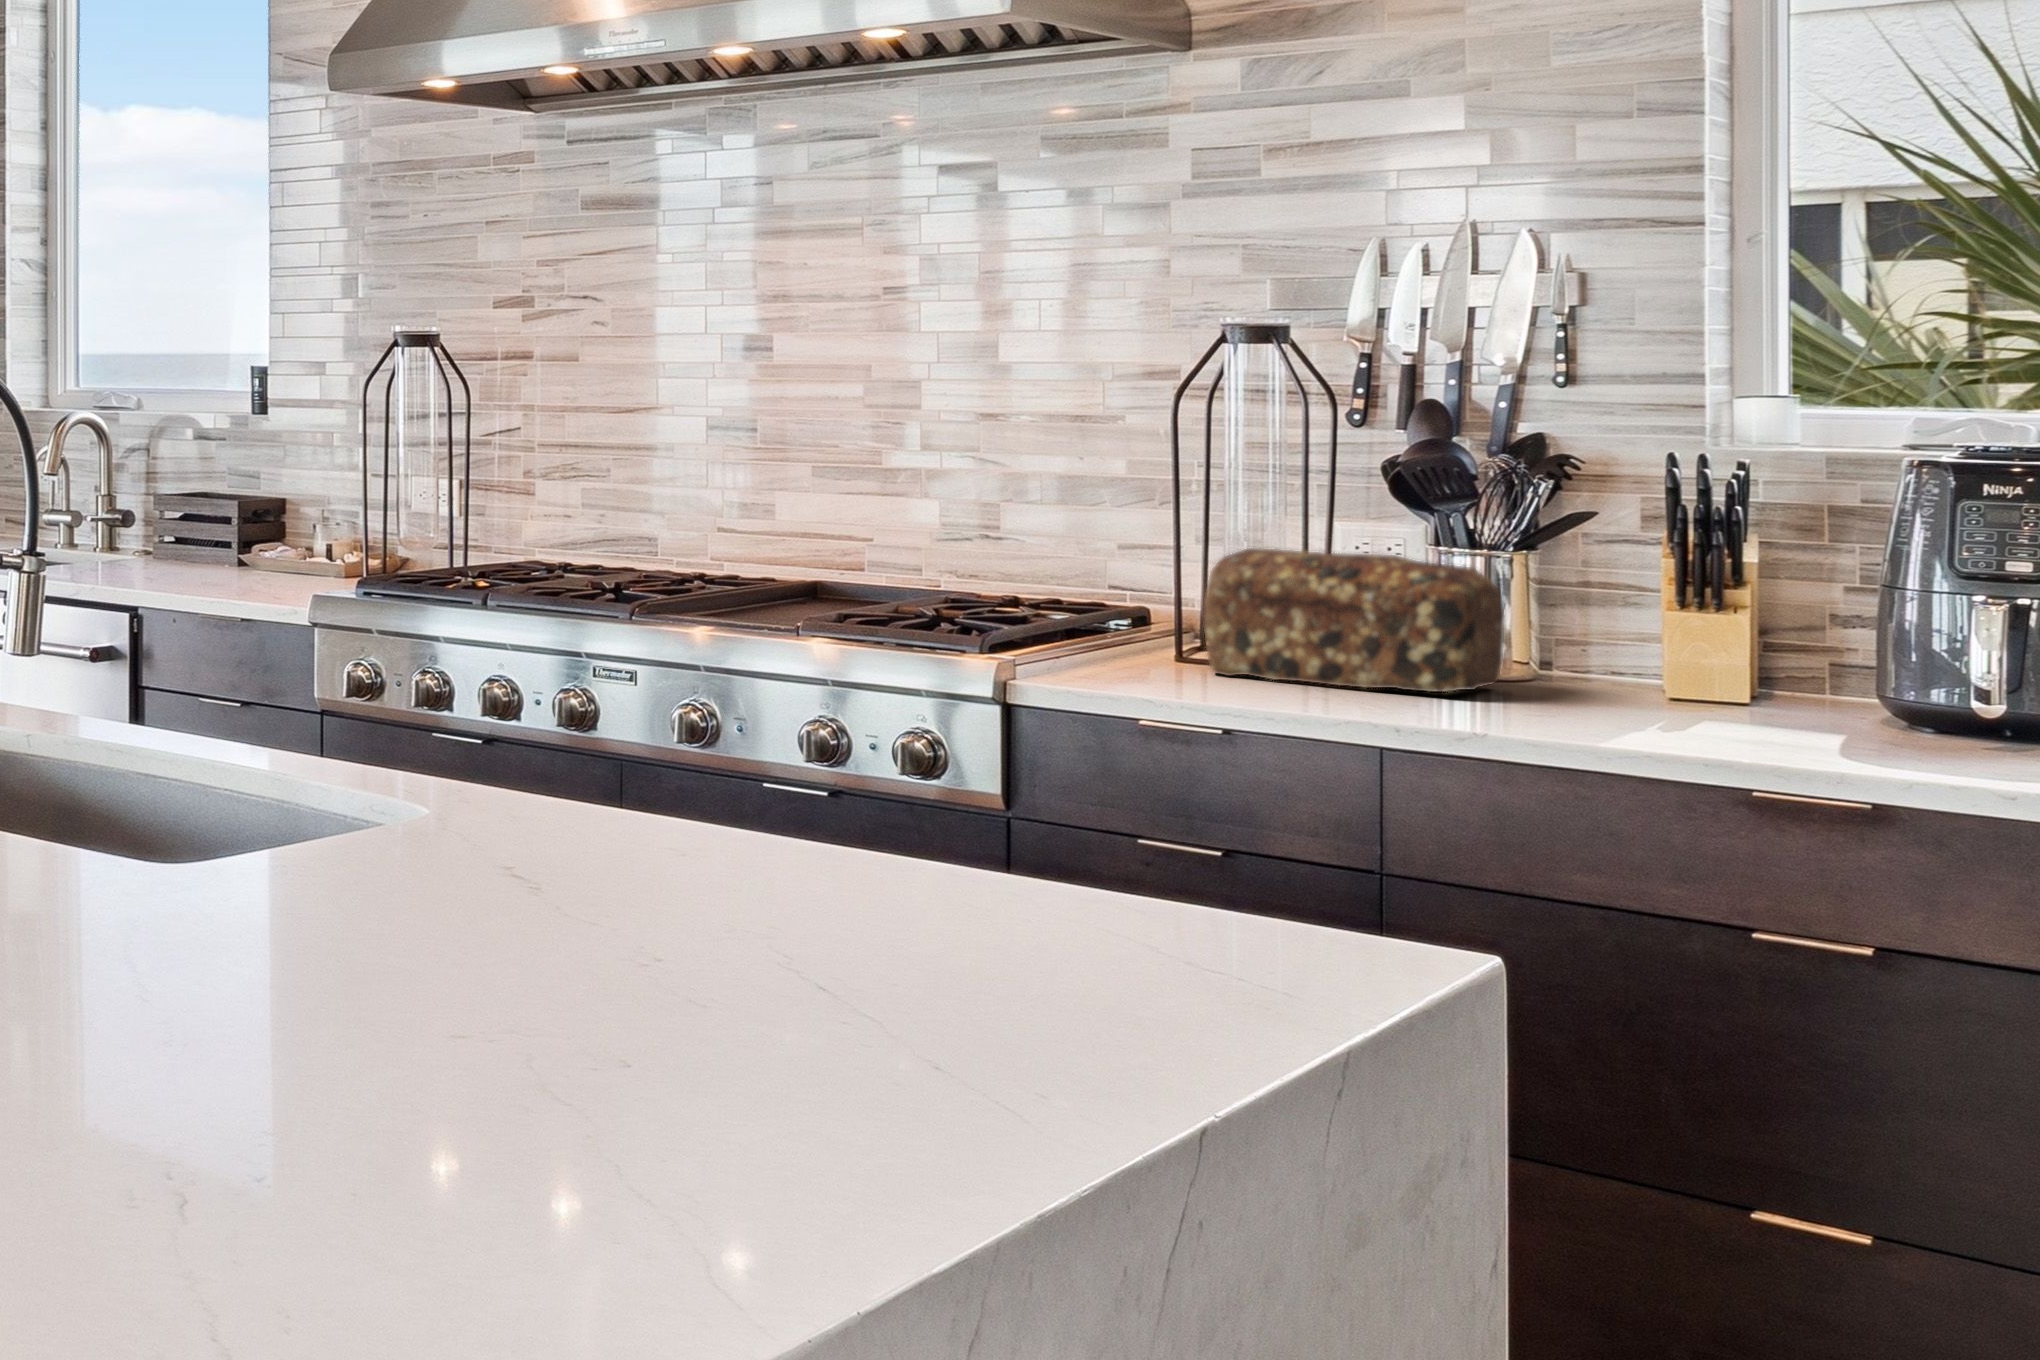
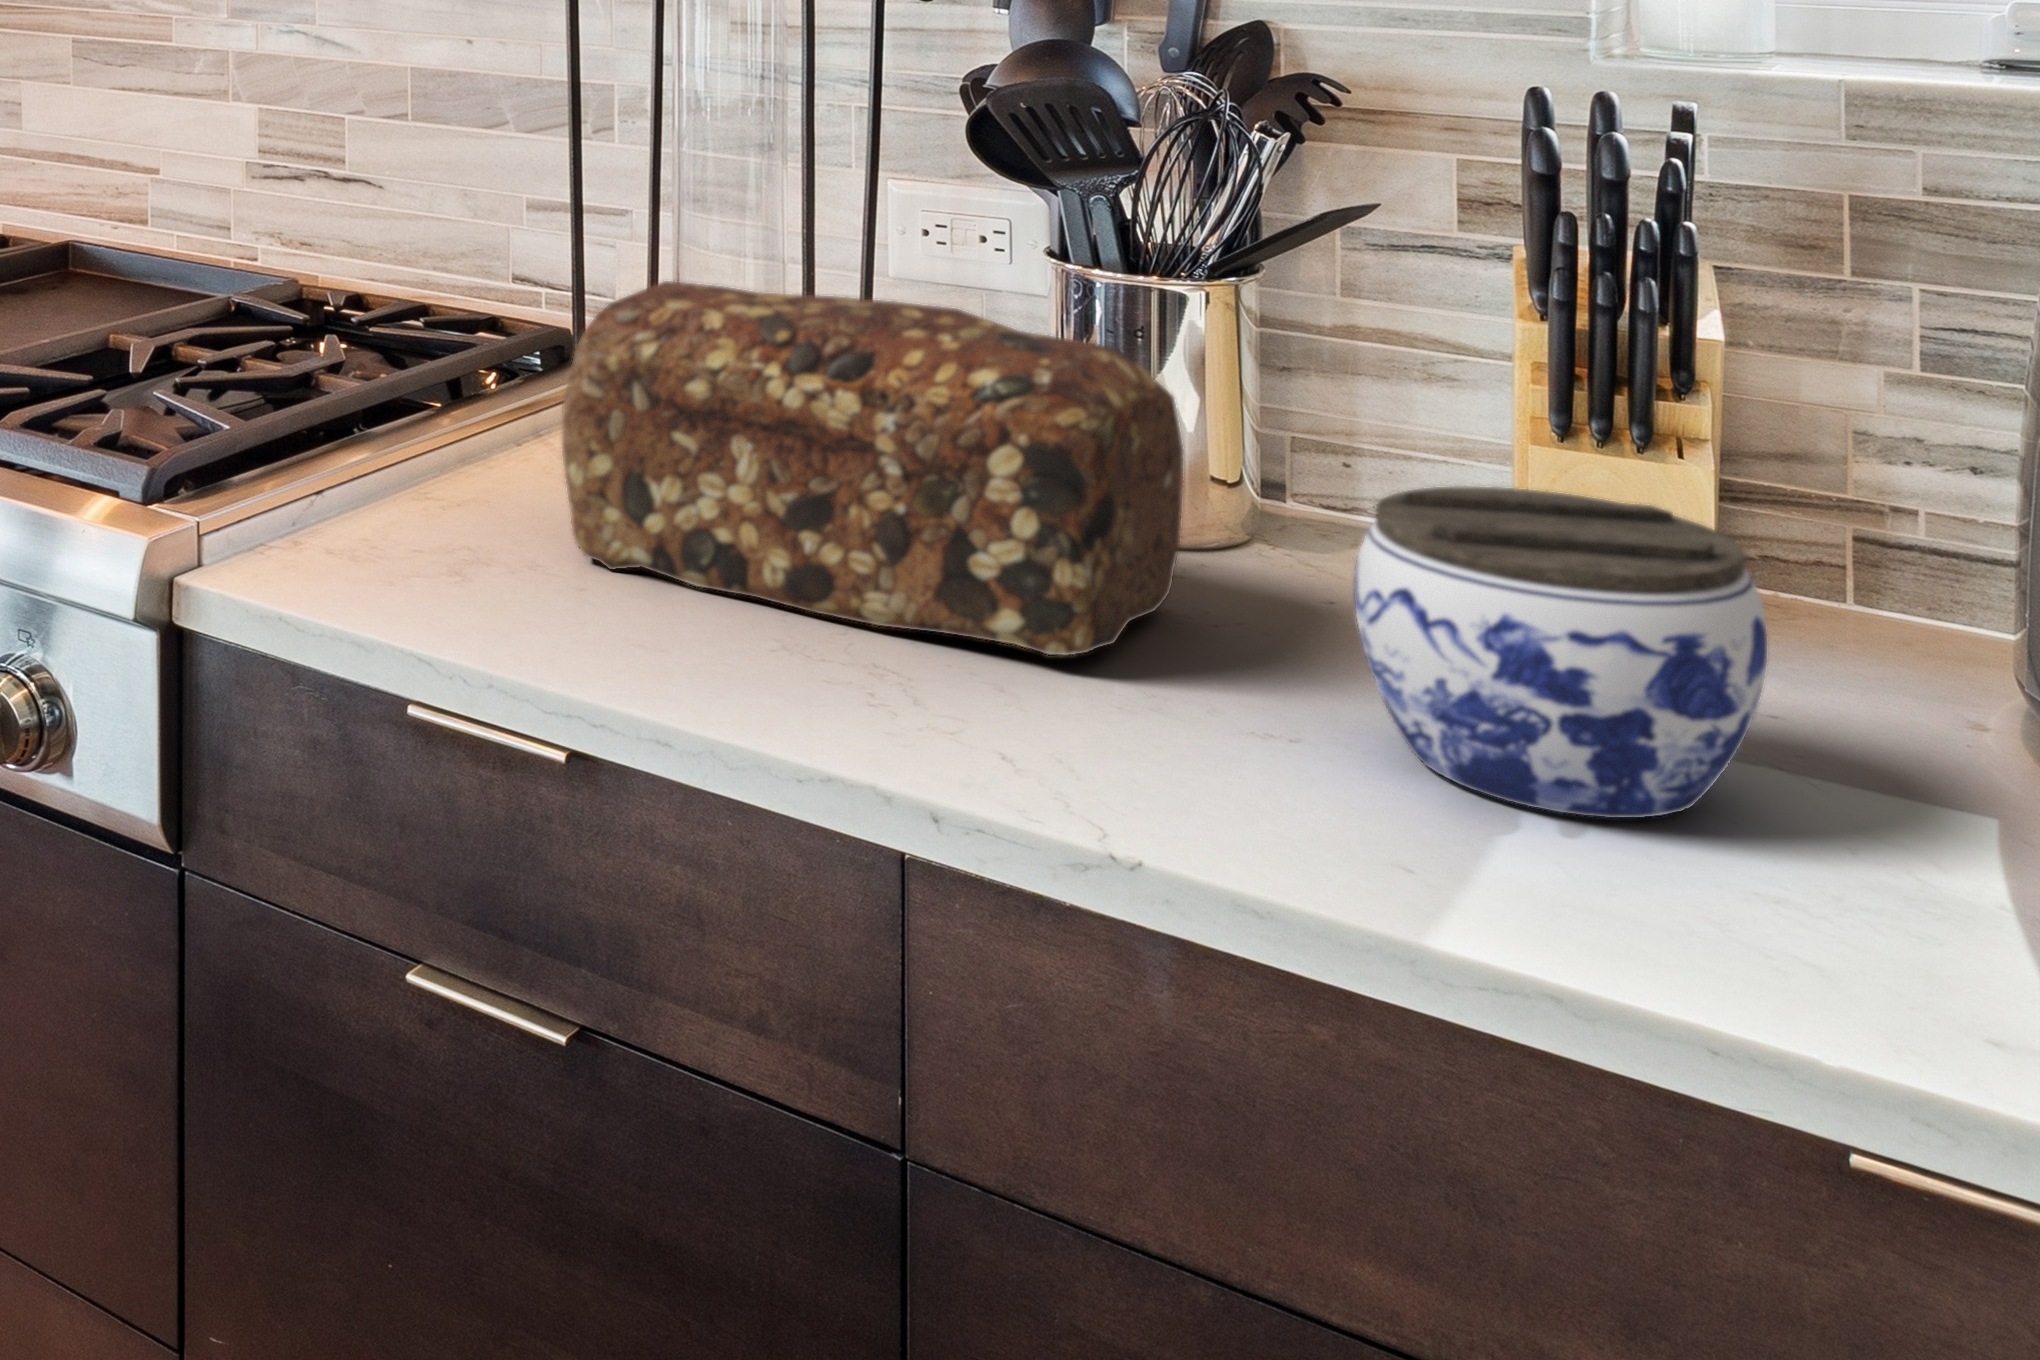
jar: none [1583,610,1755,726] -> present [1354,486,1767,818]

